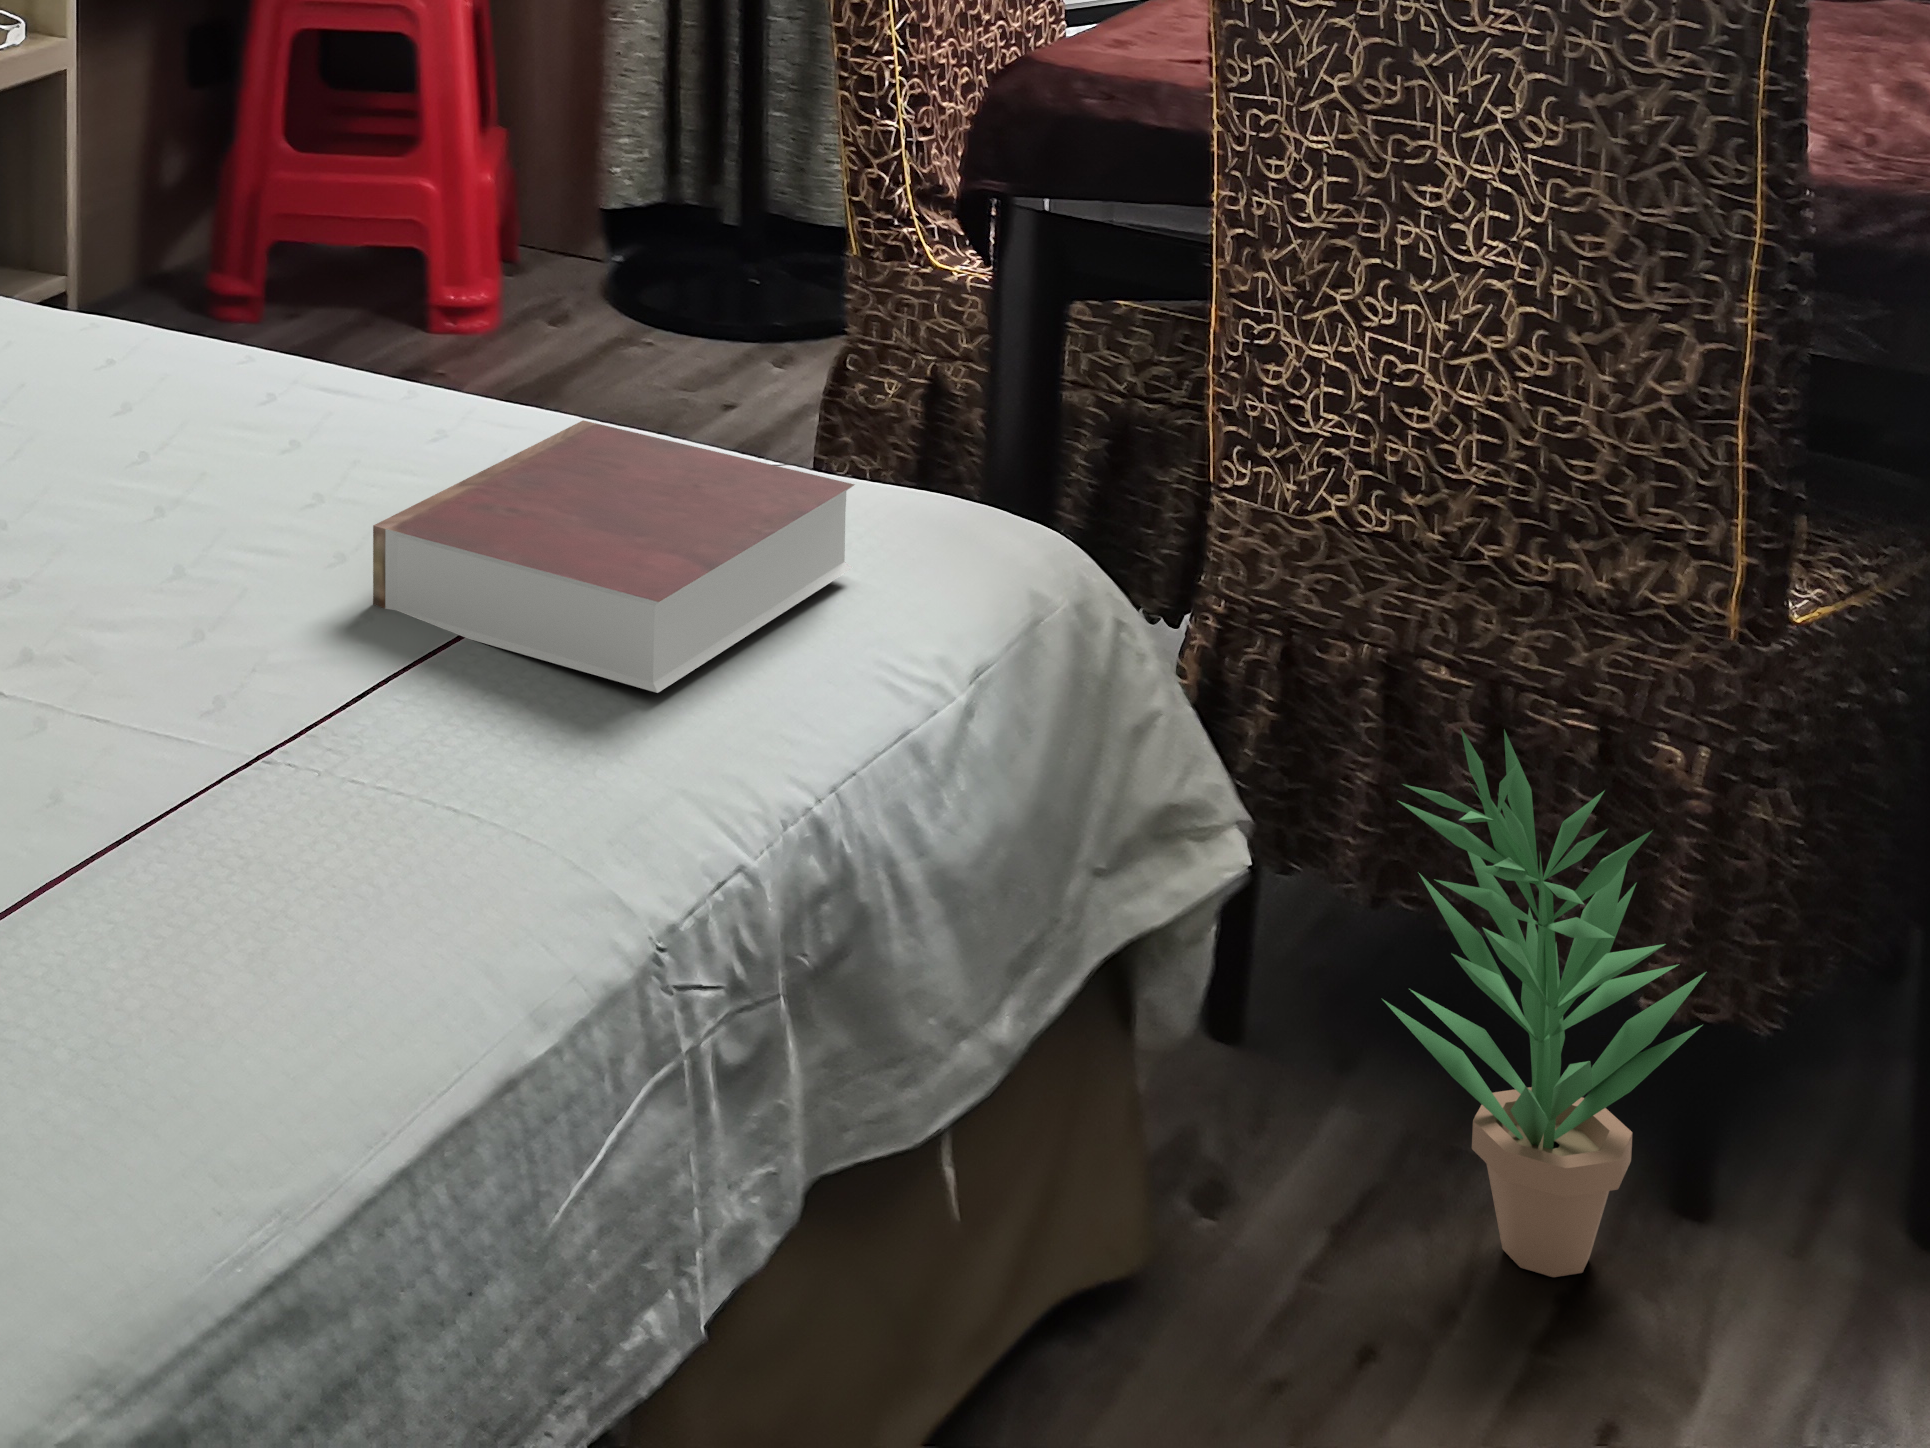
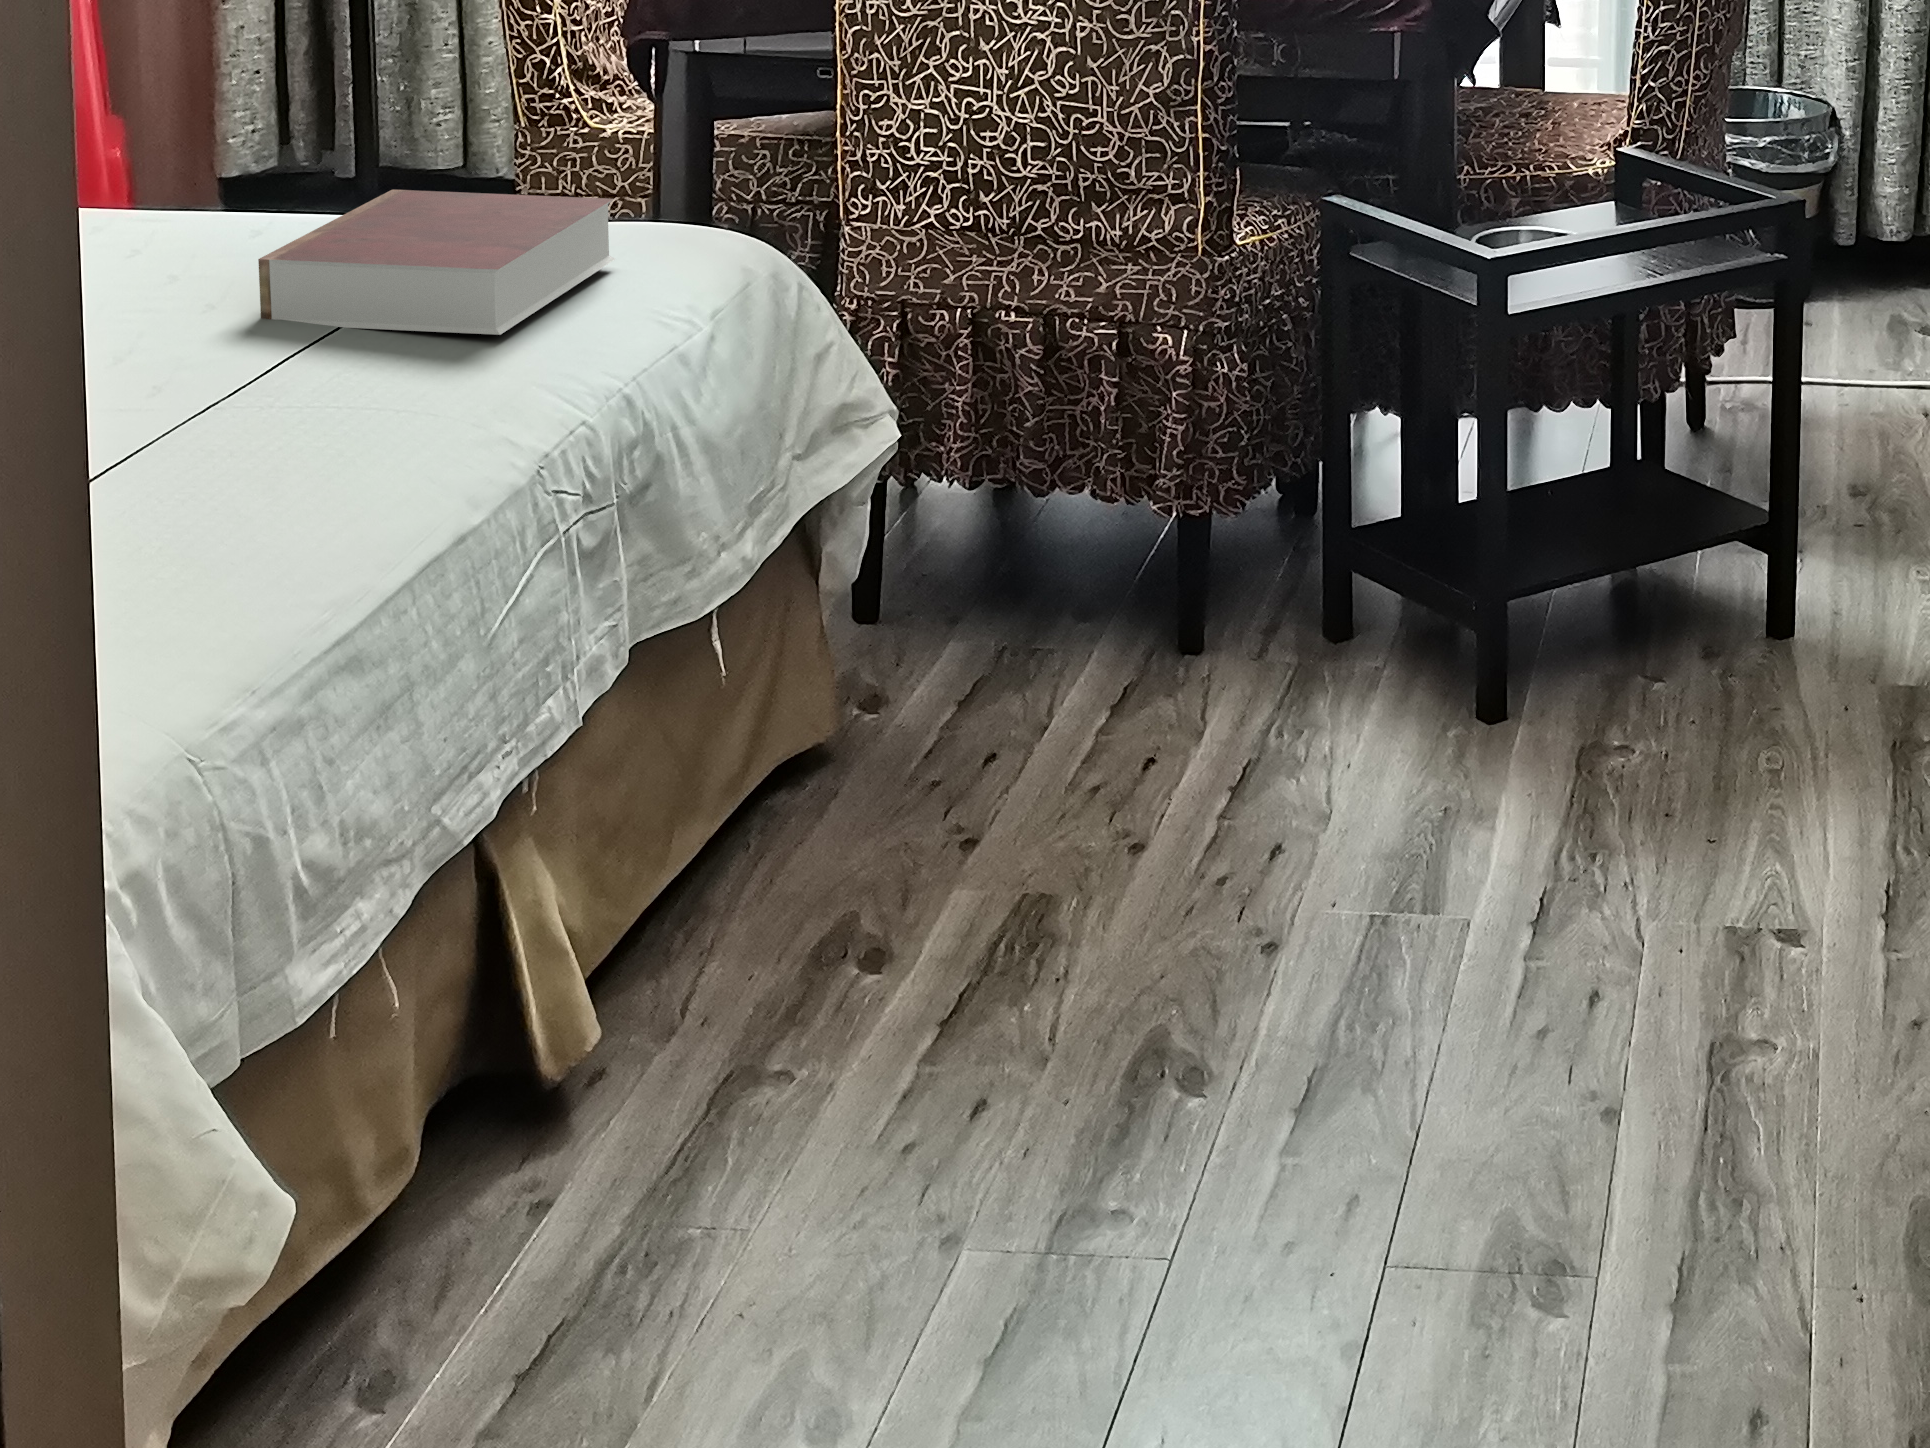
potted plant: present [1383,728,1706,1277] -> none [989,339,1199,699]

